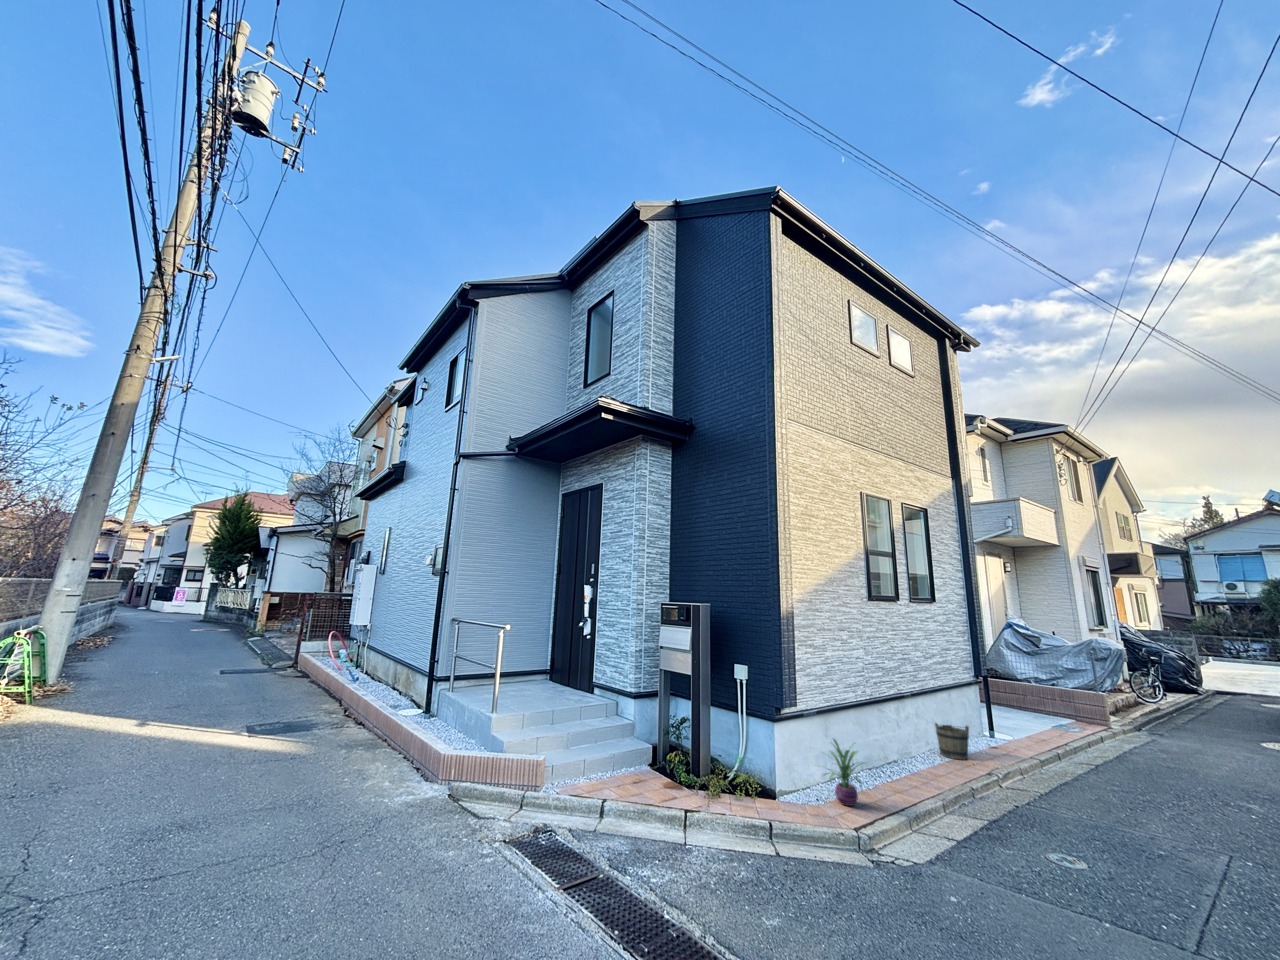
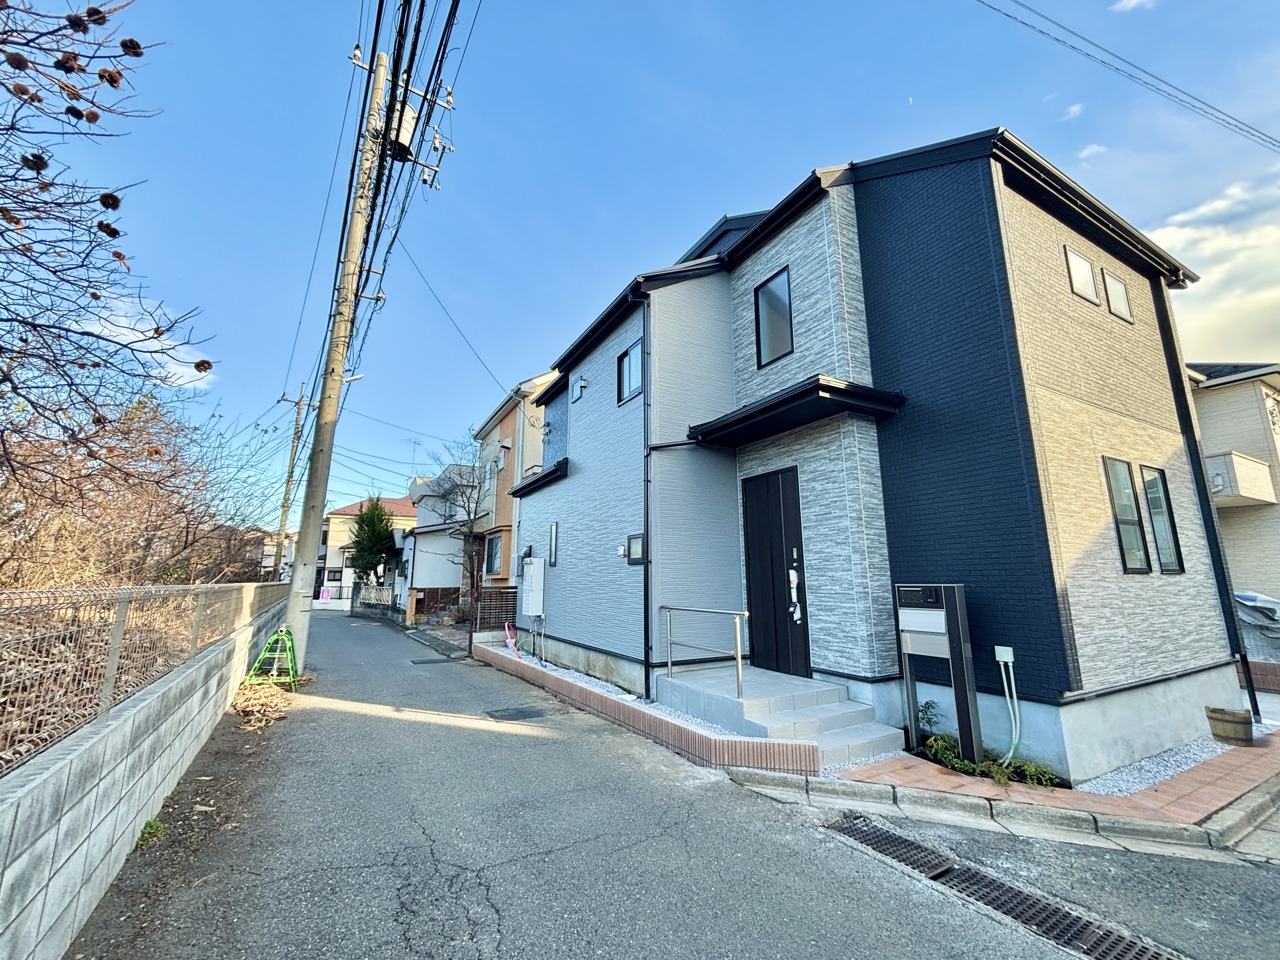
decorative plant: present [824,739,863,806] -> none [1097,723,1194,796]

